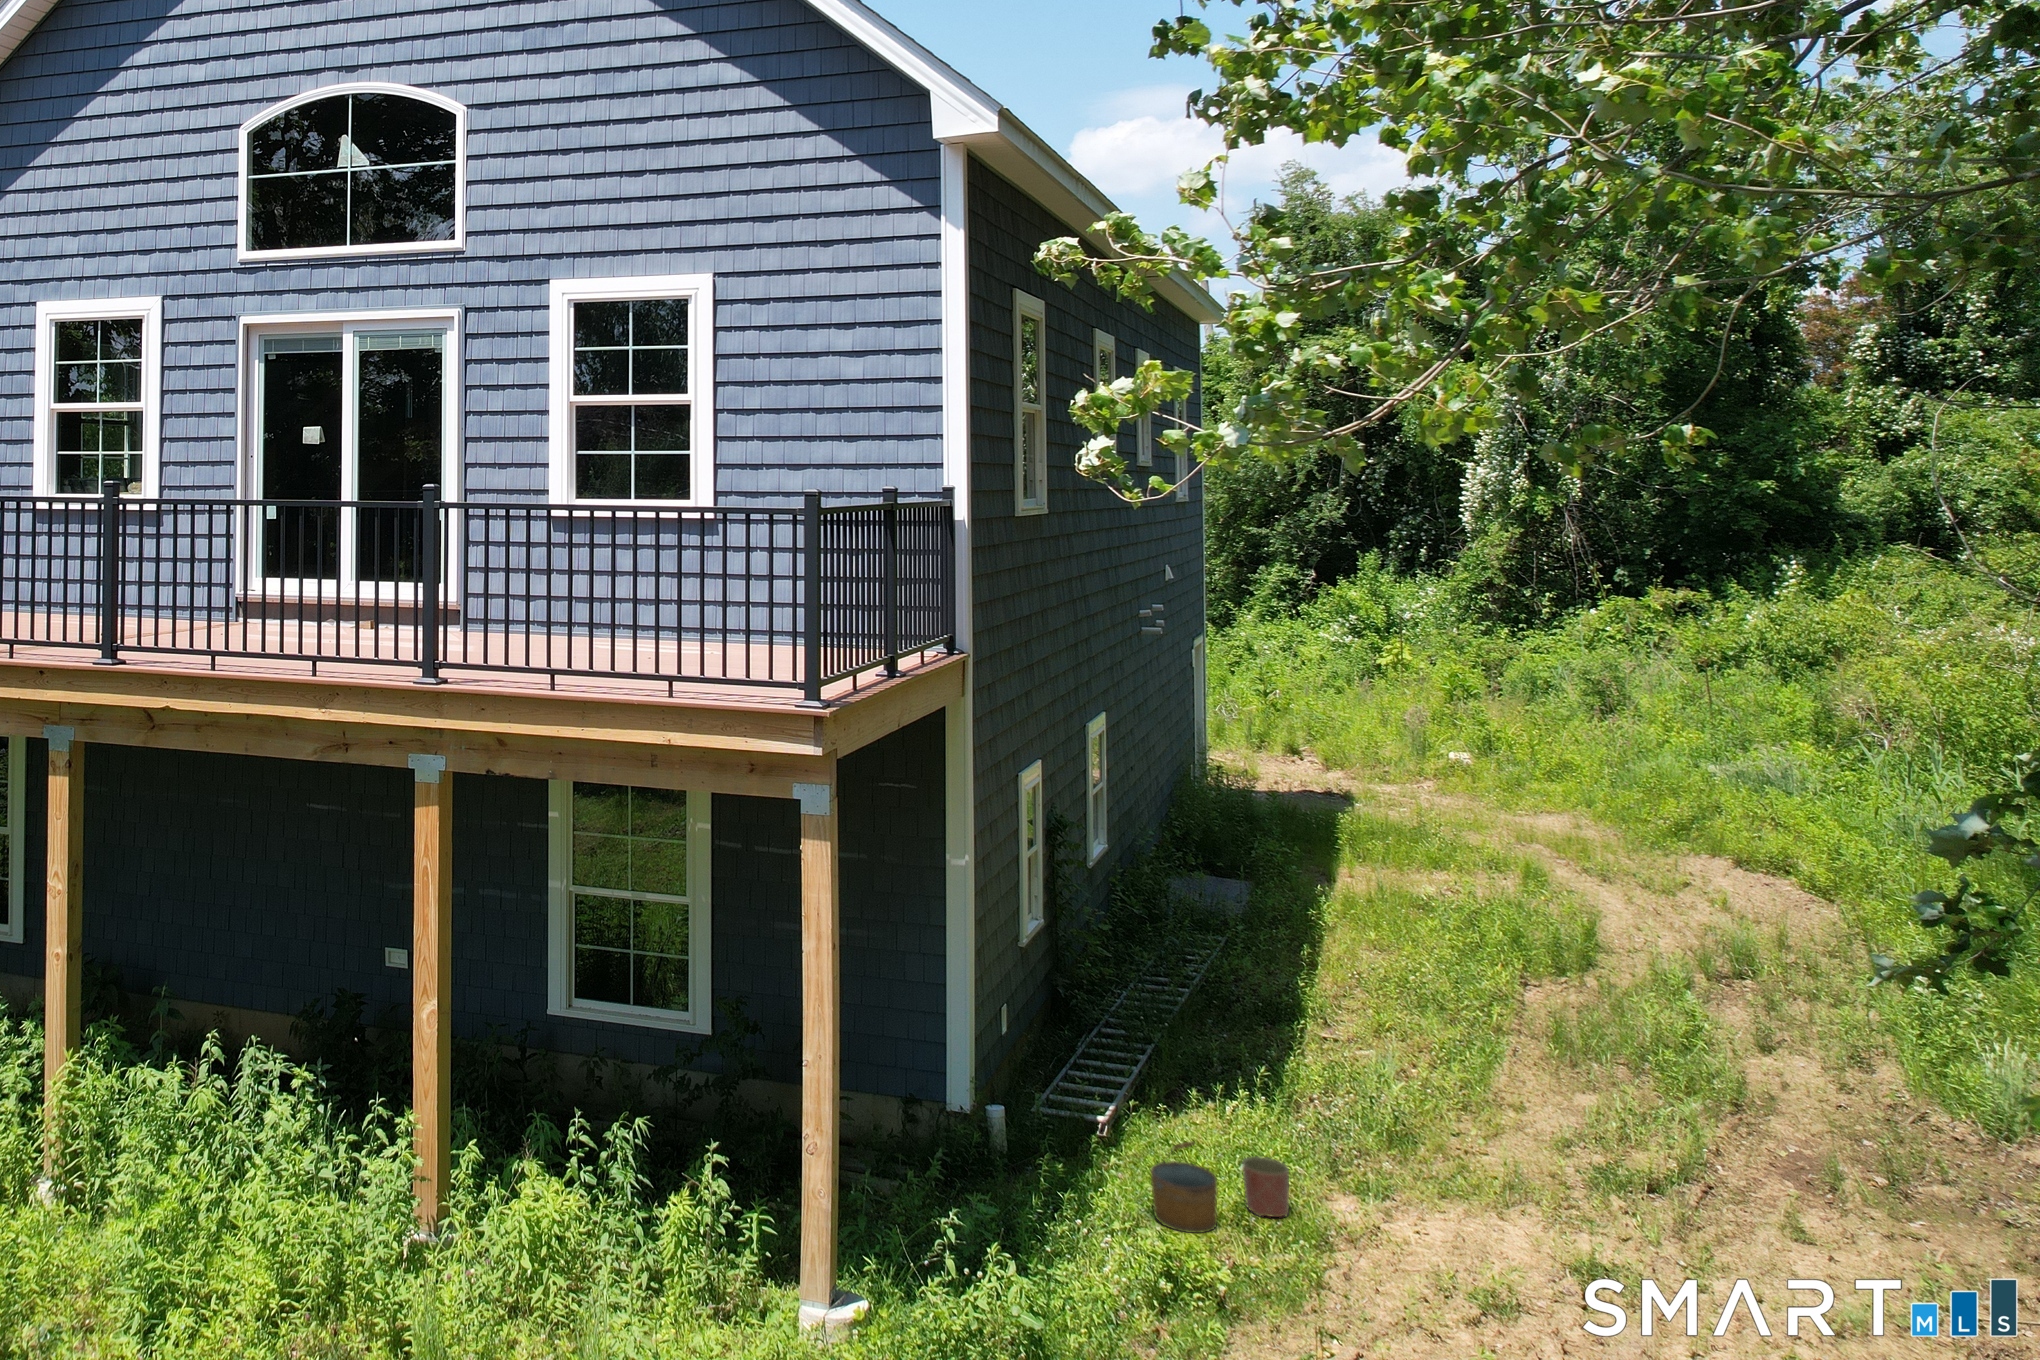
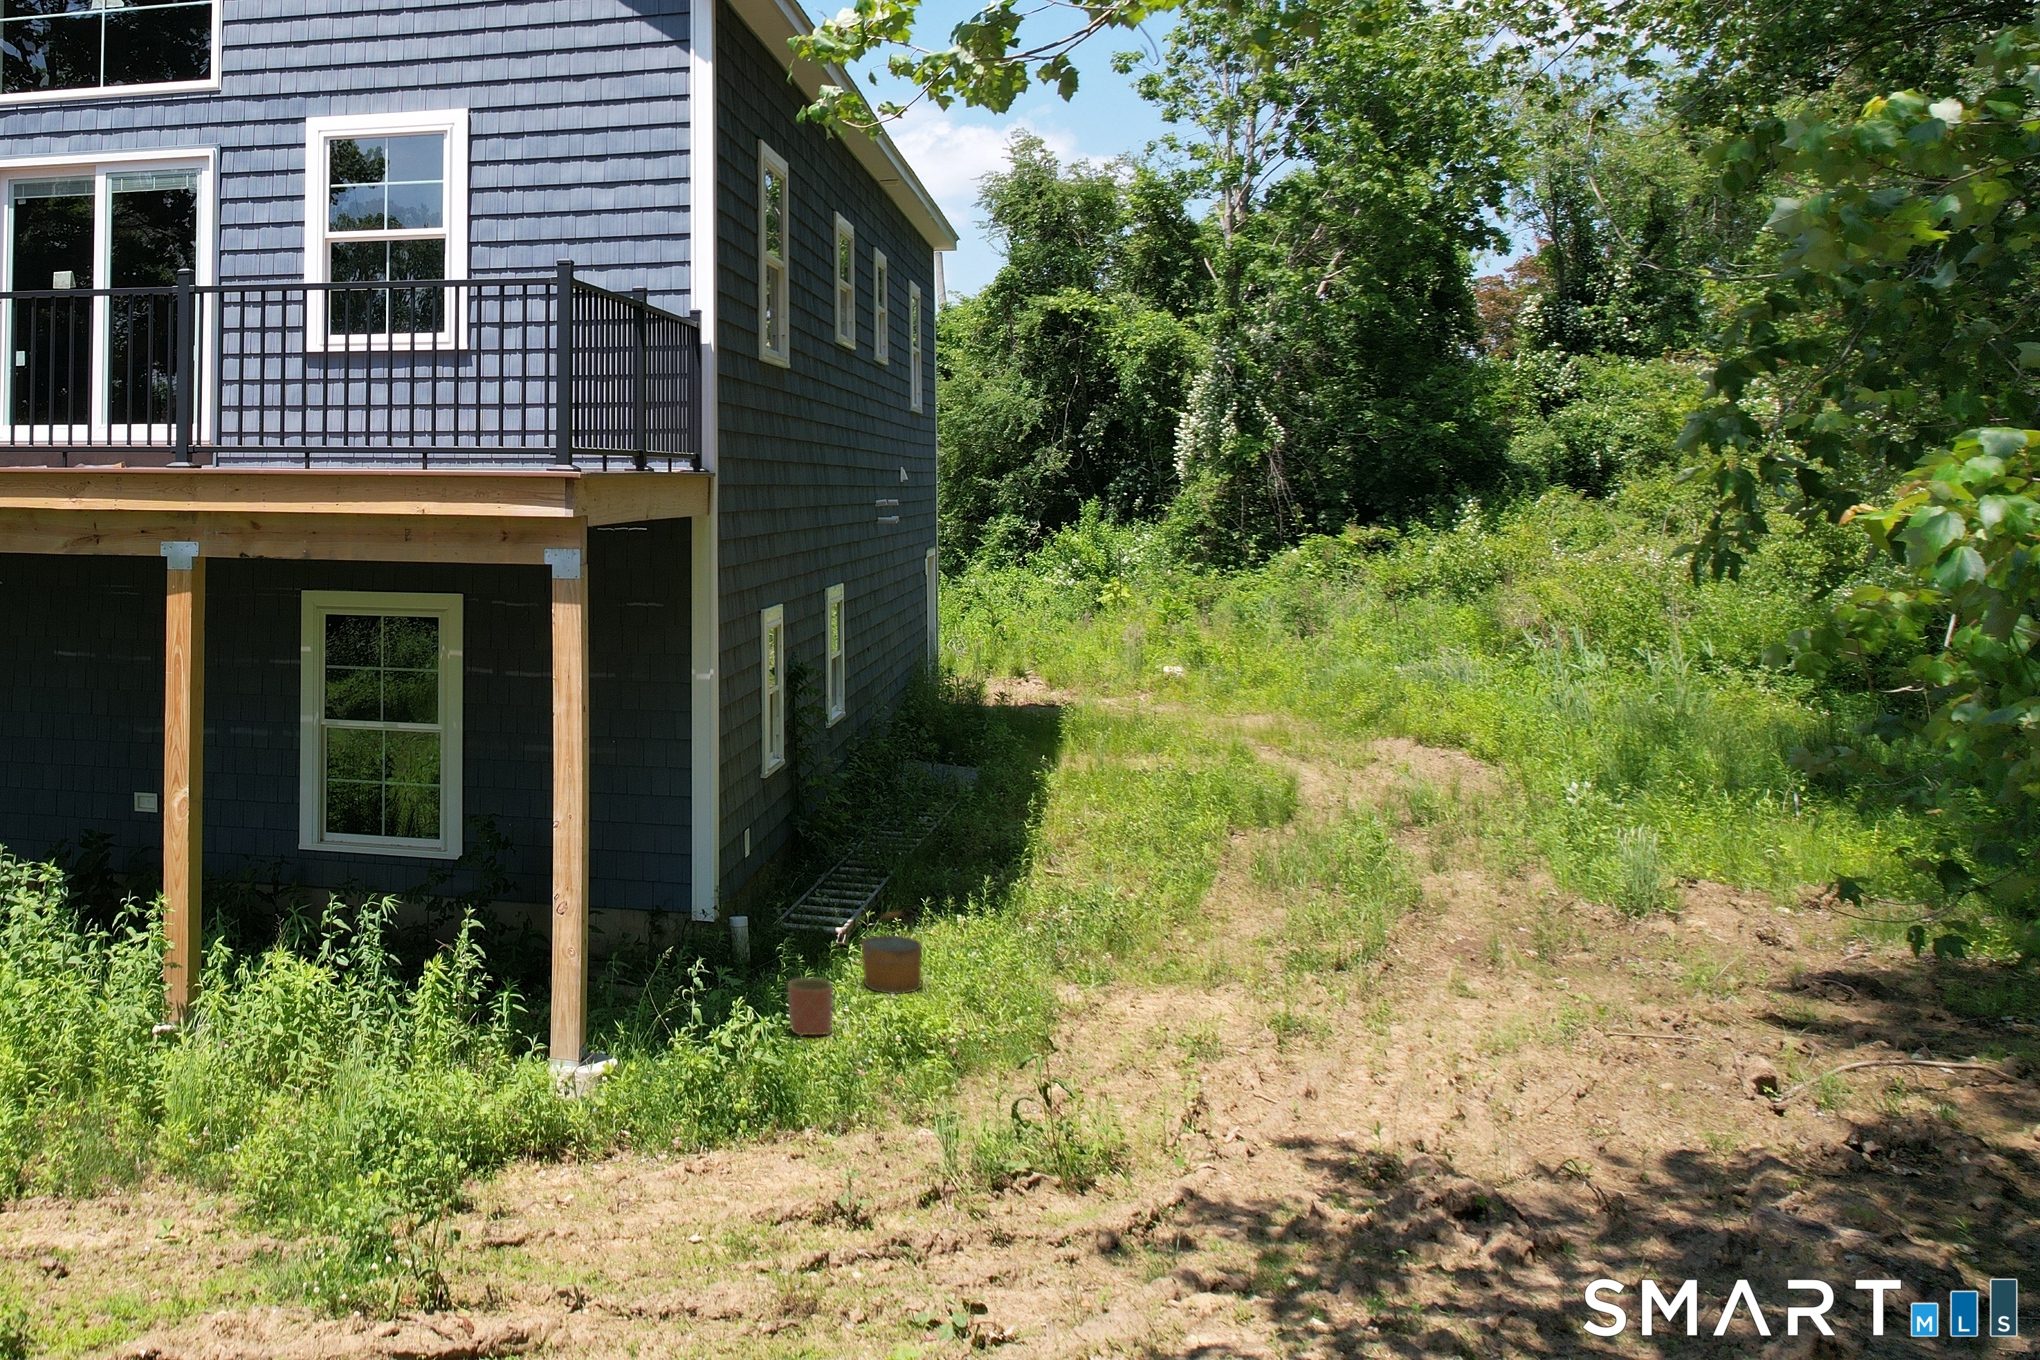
planter: present [1242,1156,1289,1217] -> present [788,978,833,1036]

